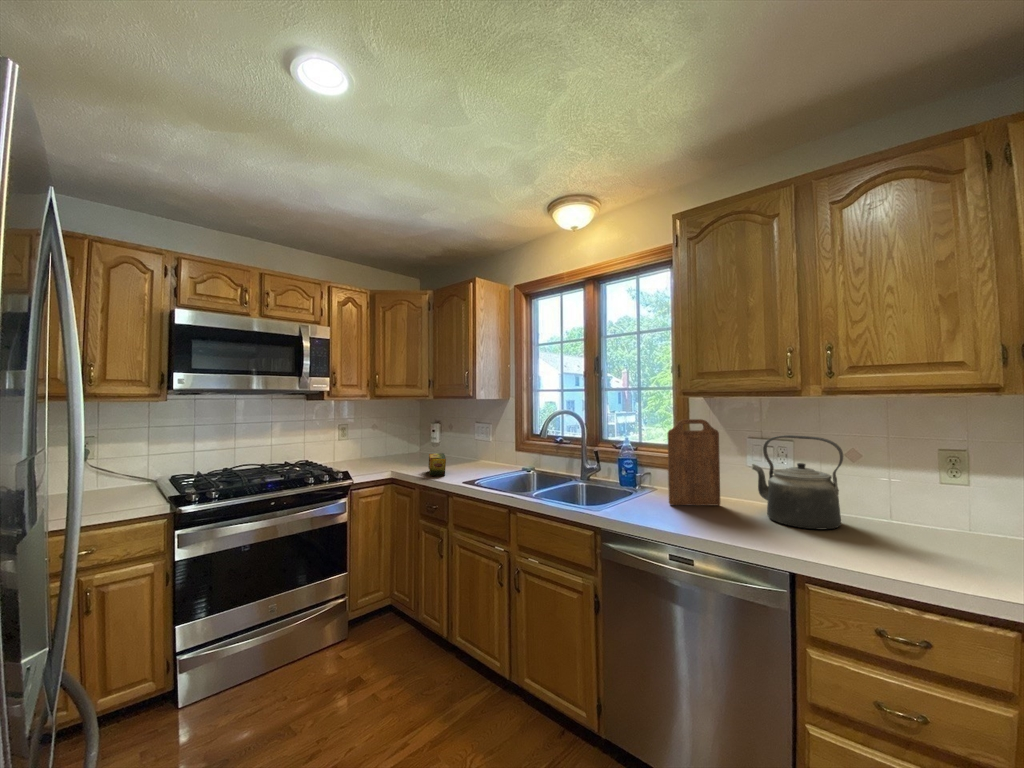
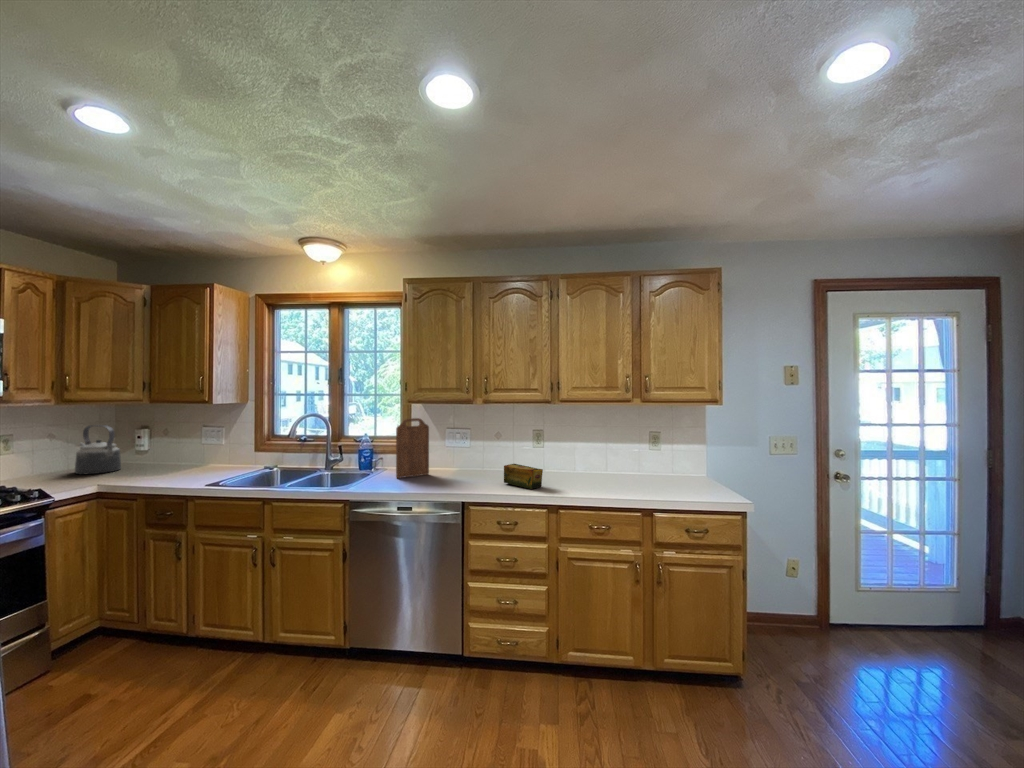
kettle: present [752,435,843,530] -> present [75,425,121,474]
tea box: present [429,453,446,476] -> present [504,464,543,489]

